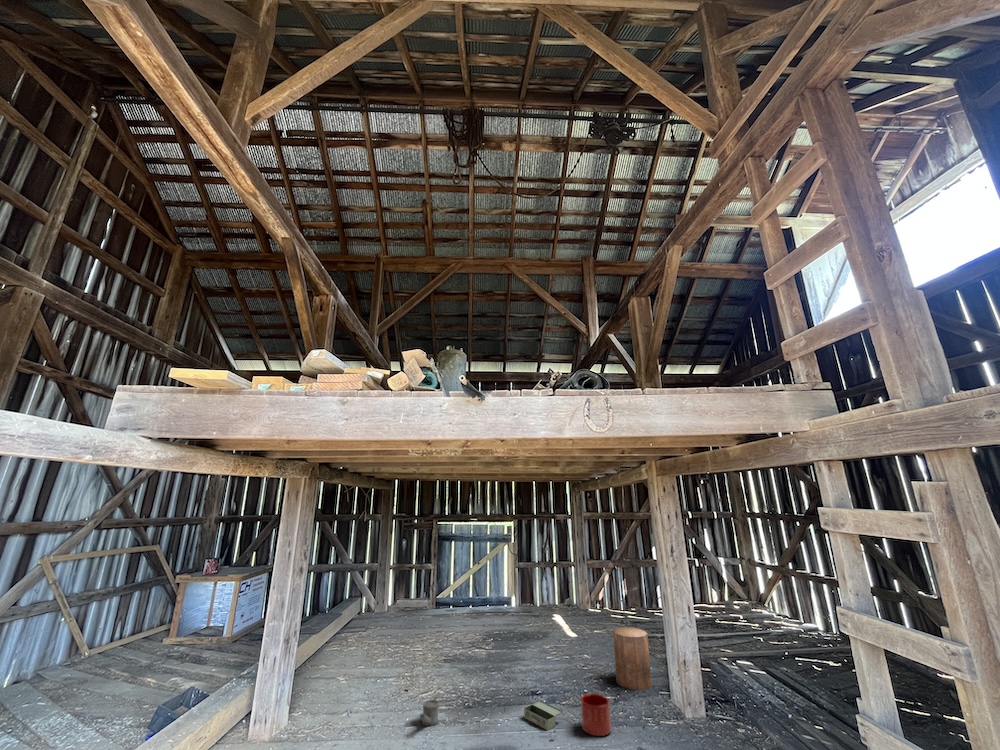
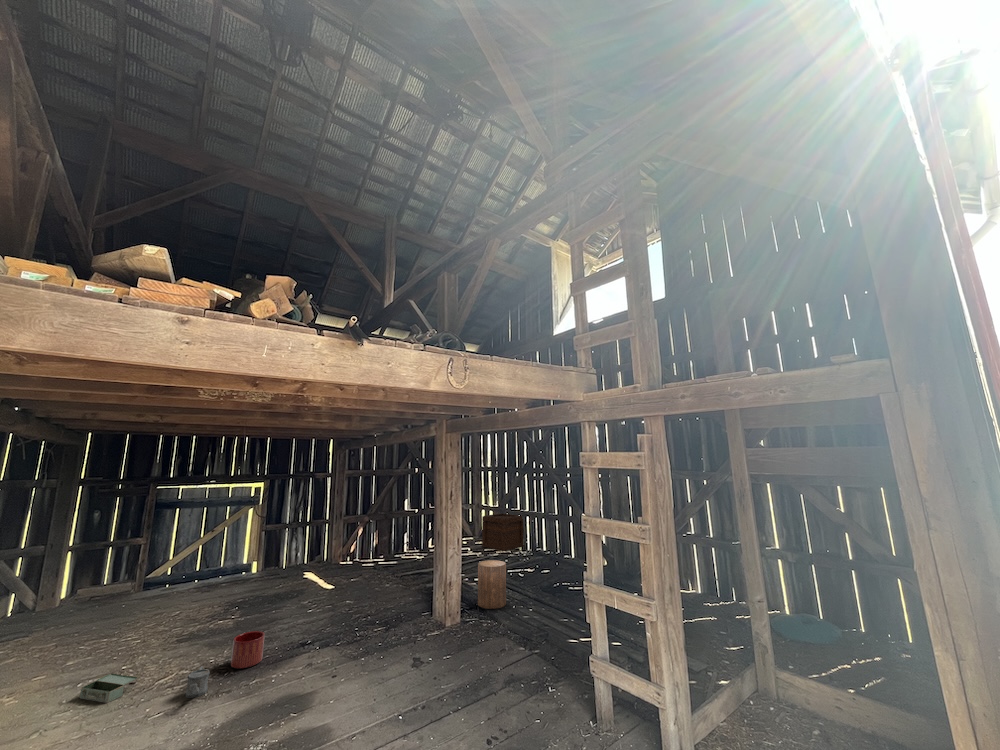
wooden crate: none [754,574,826,627] -> present [482,513,524,551]
stool: present [613,627,652,690] -> present [478,560,506,609]
planter: present [581,693,611,736] -> present [231,631,265,669]
toolbox: present [524,701,563,730] -> present [80,674,138,703]

